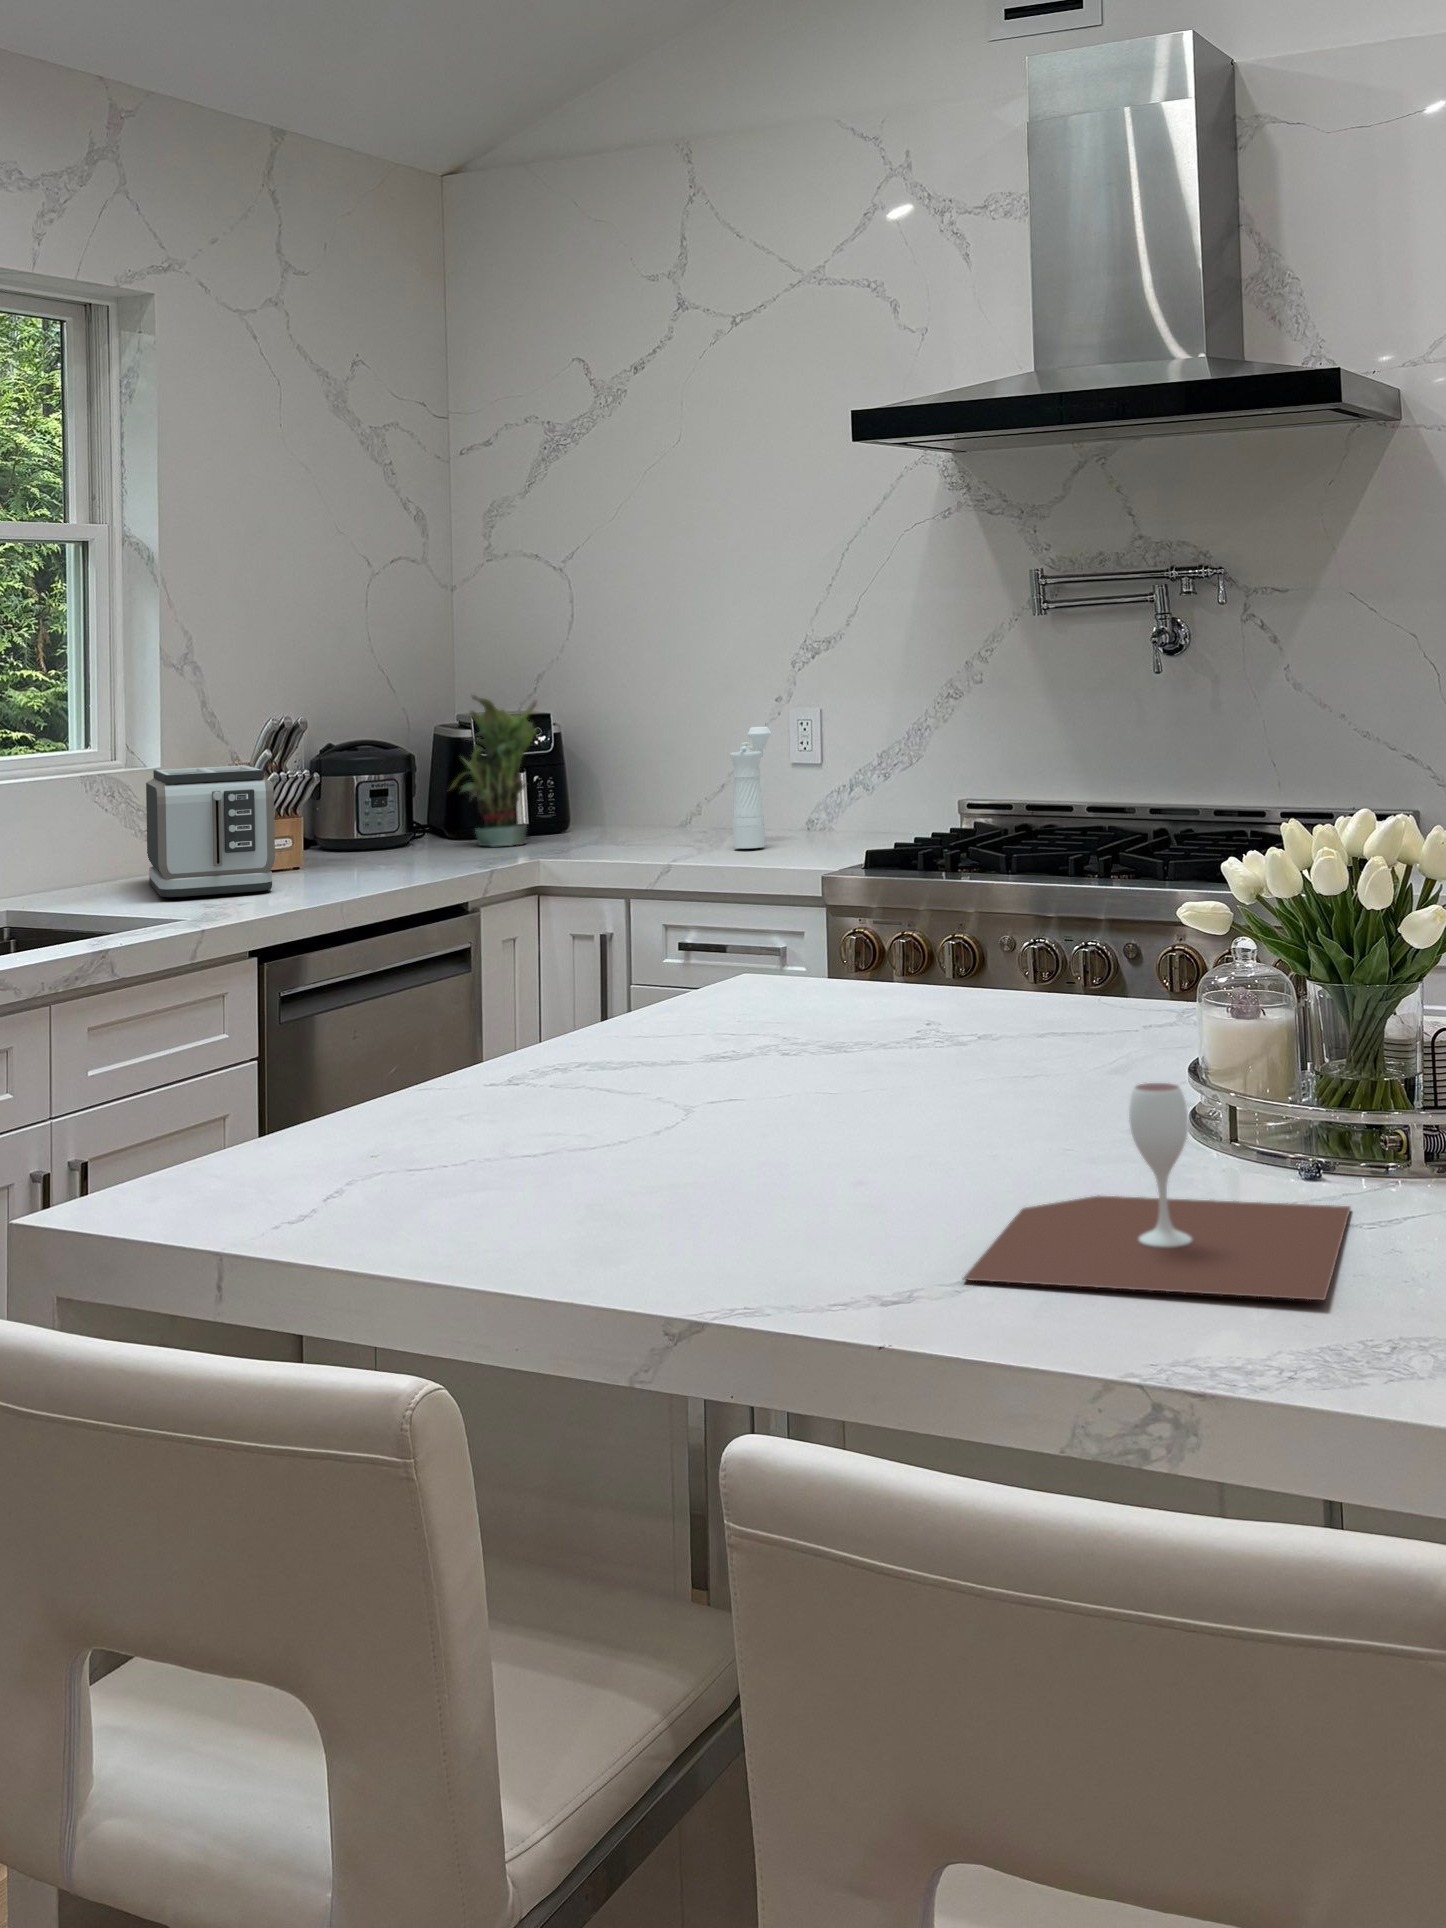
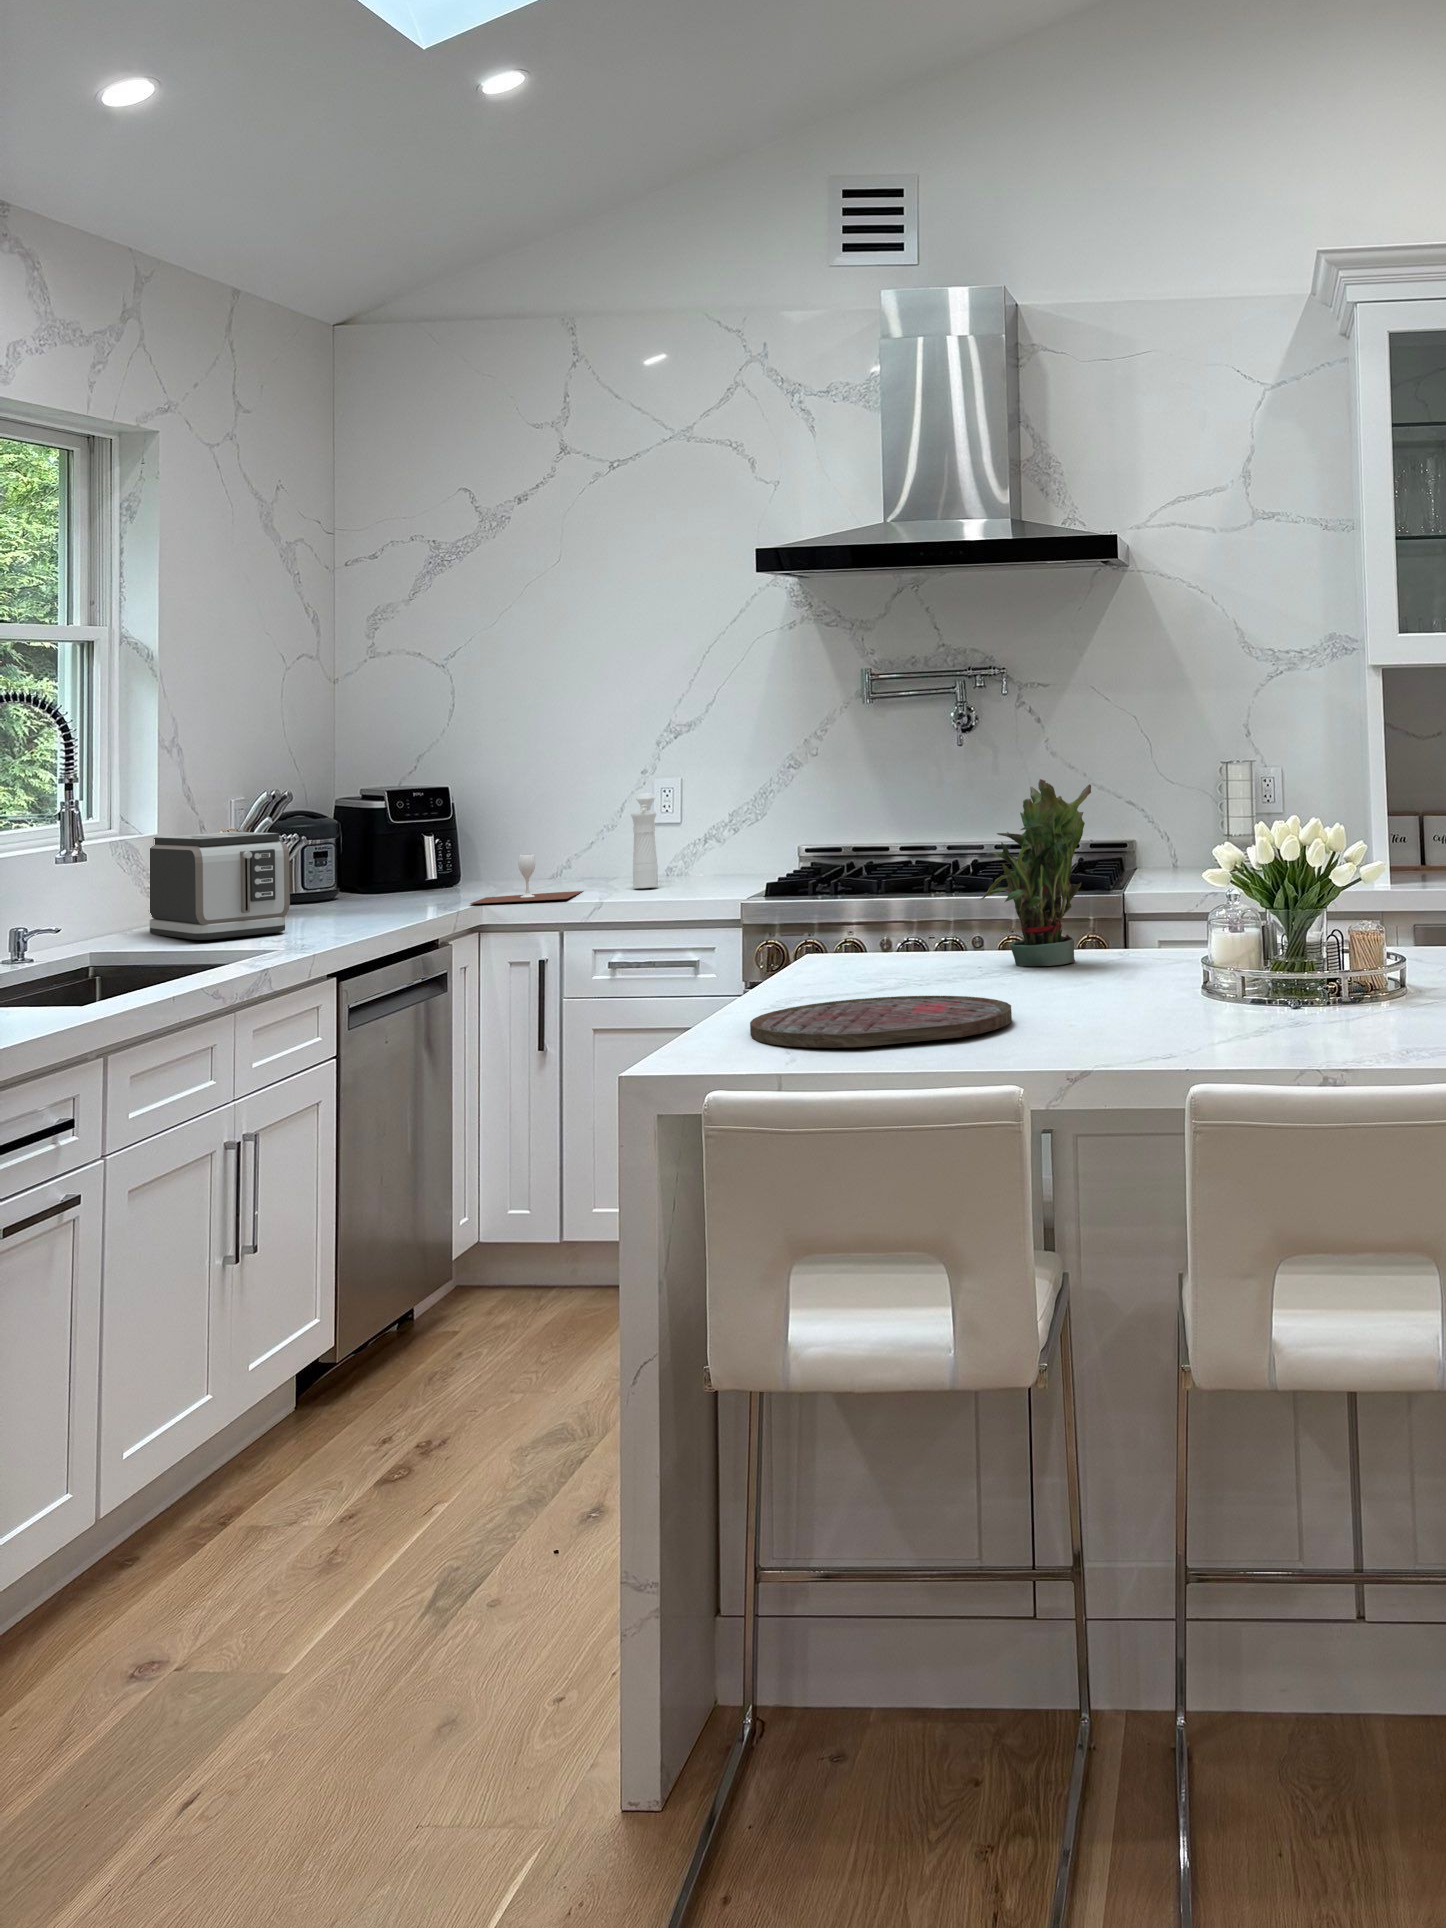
potted plant: present [450,695,536,846] -> present [982,779,1091,966]
wine glass: present [964,1083,1351,1300] -> present [470,854,583,904]
cutting board: none [343,1093,798,1216] -> present [750,996,1012,1048]

